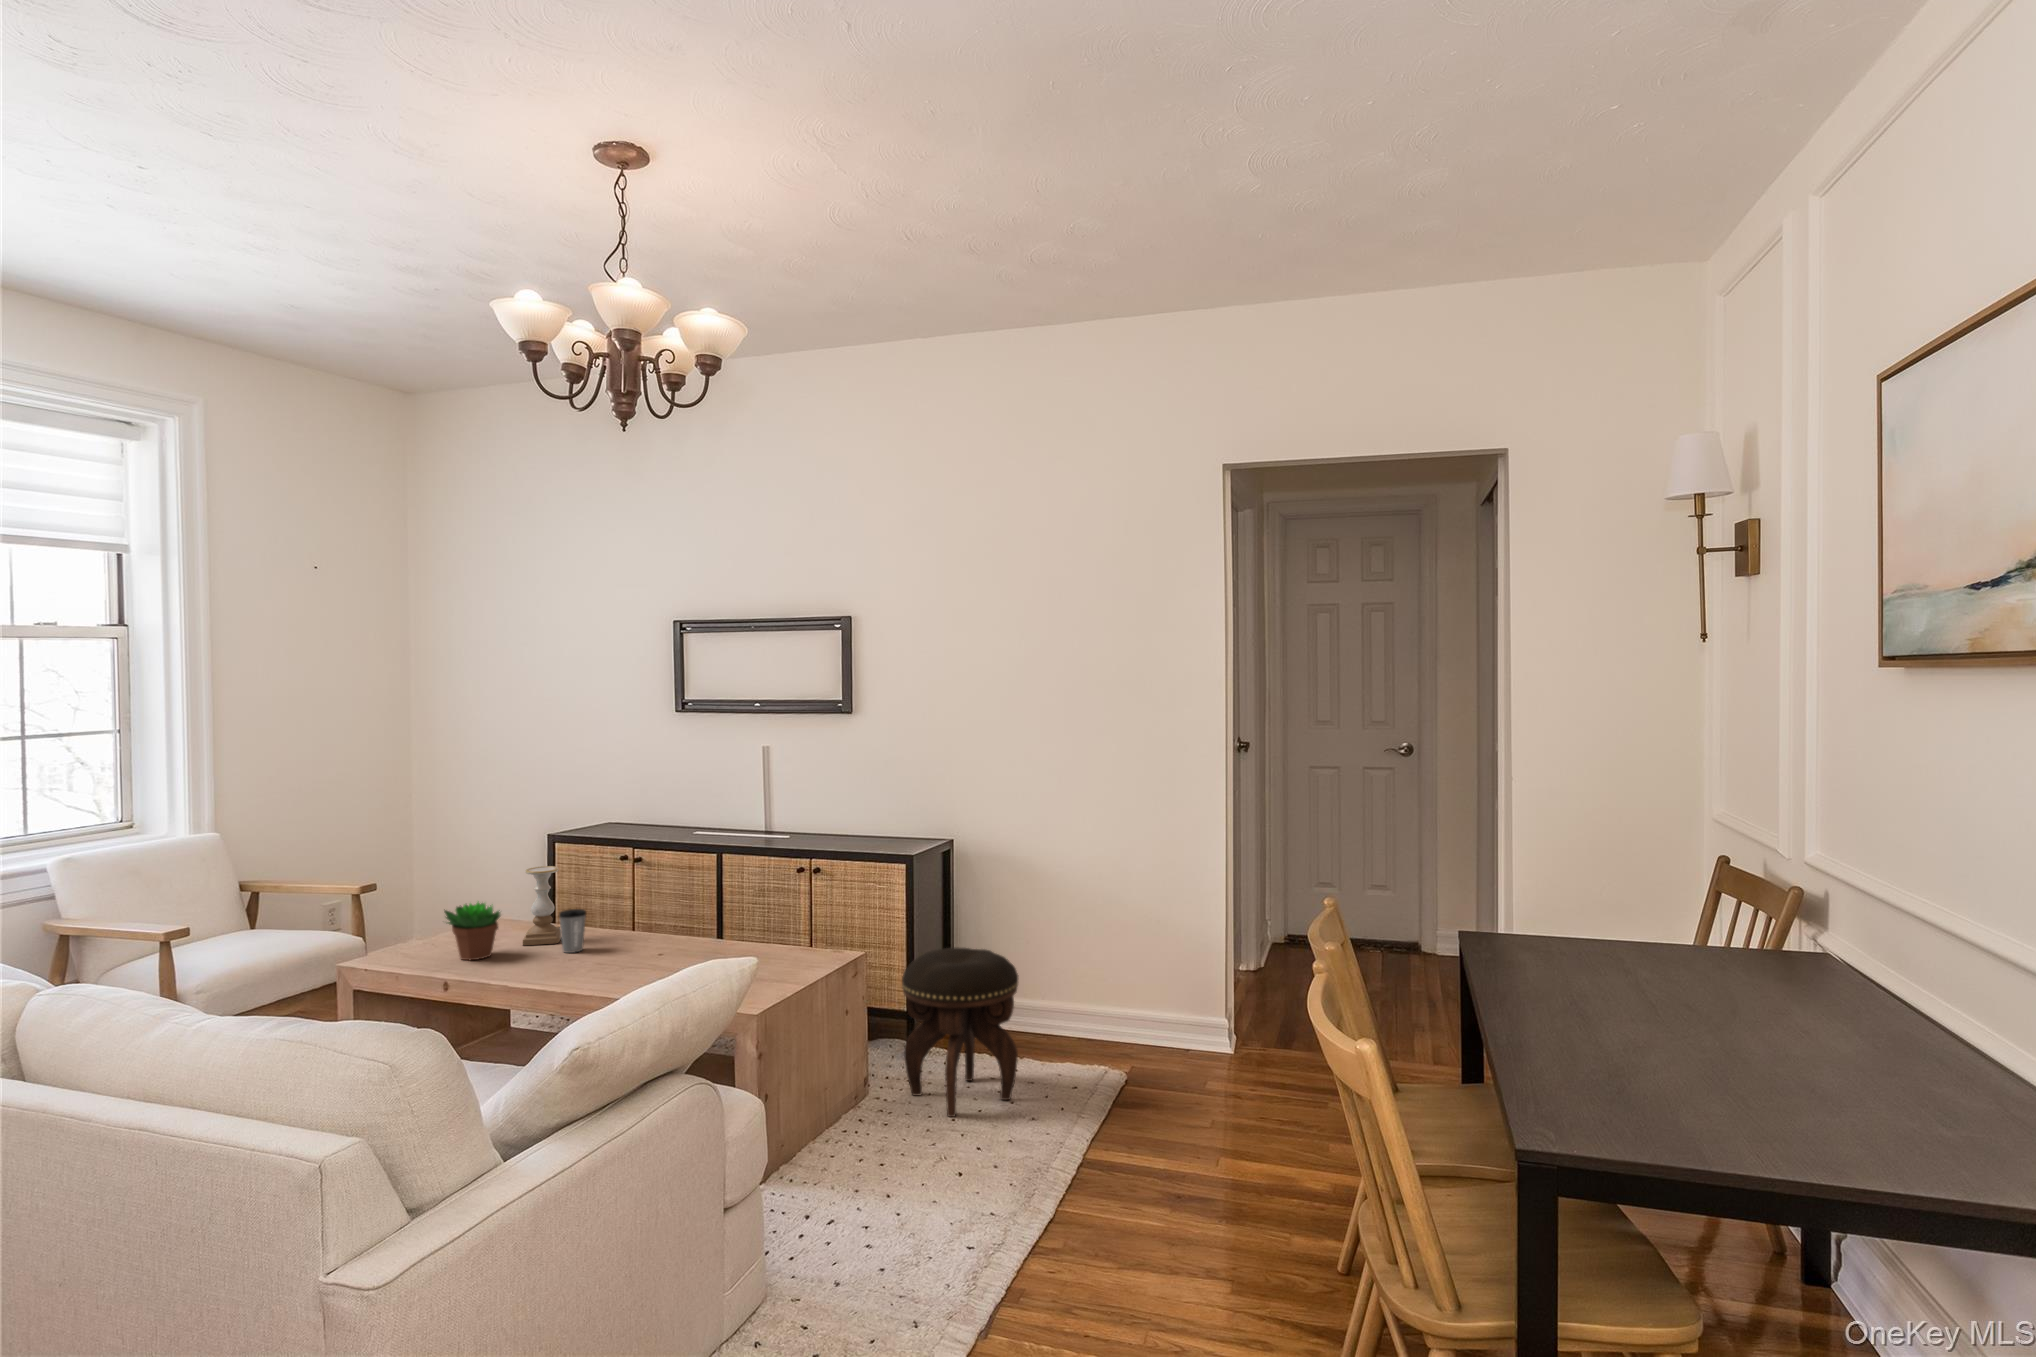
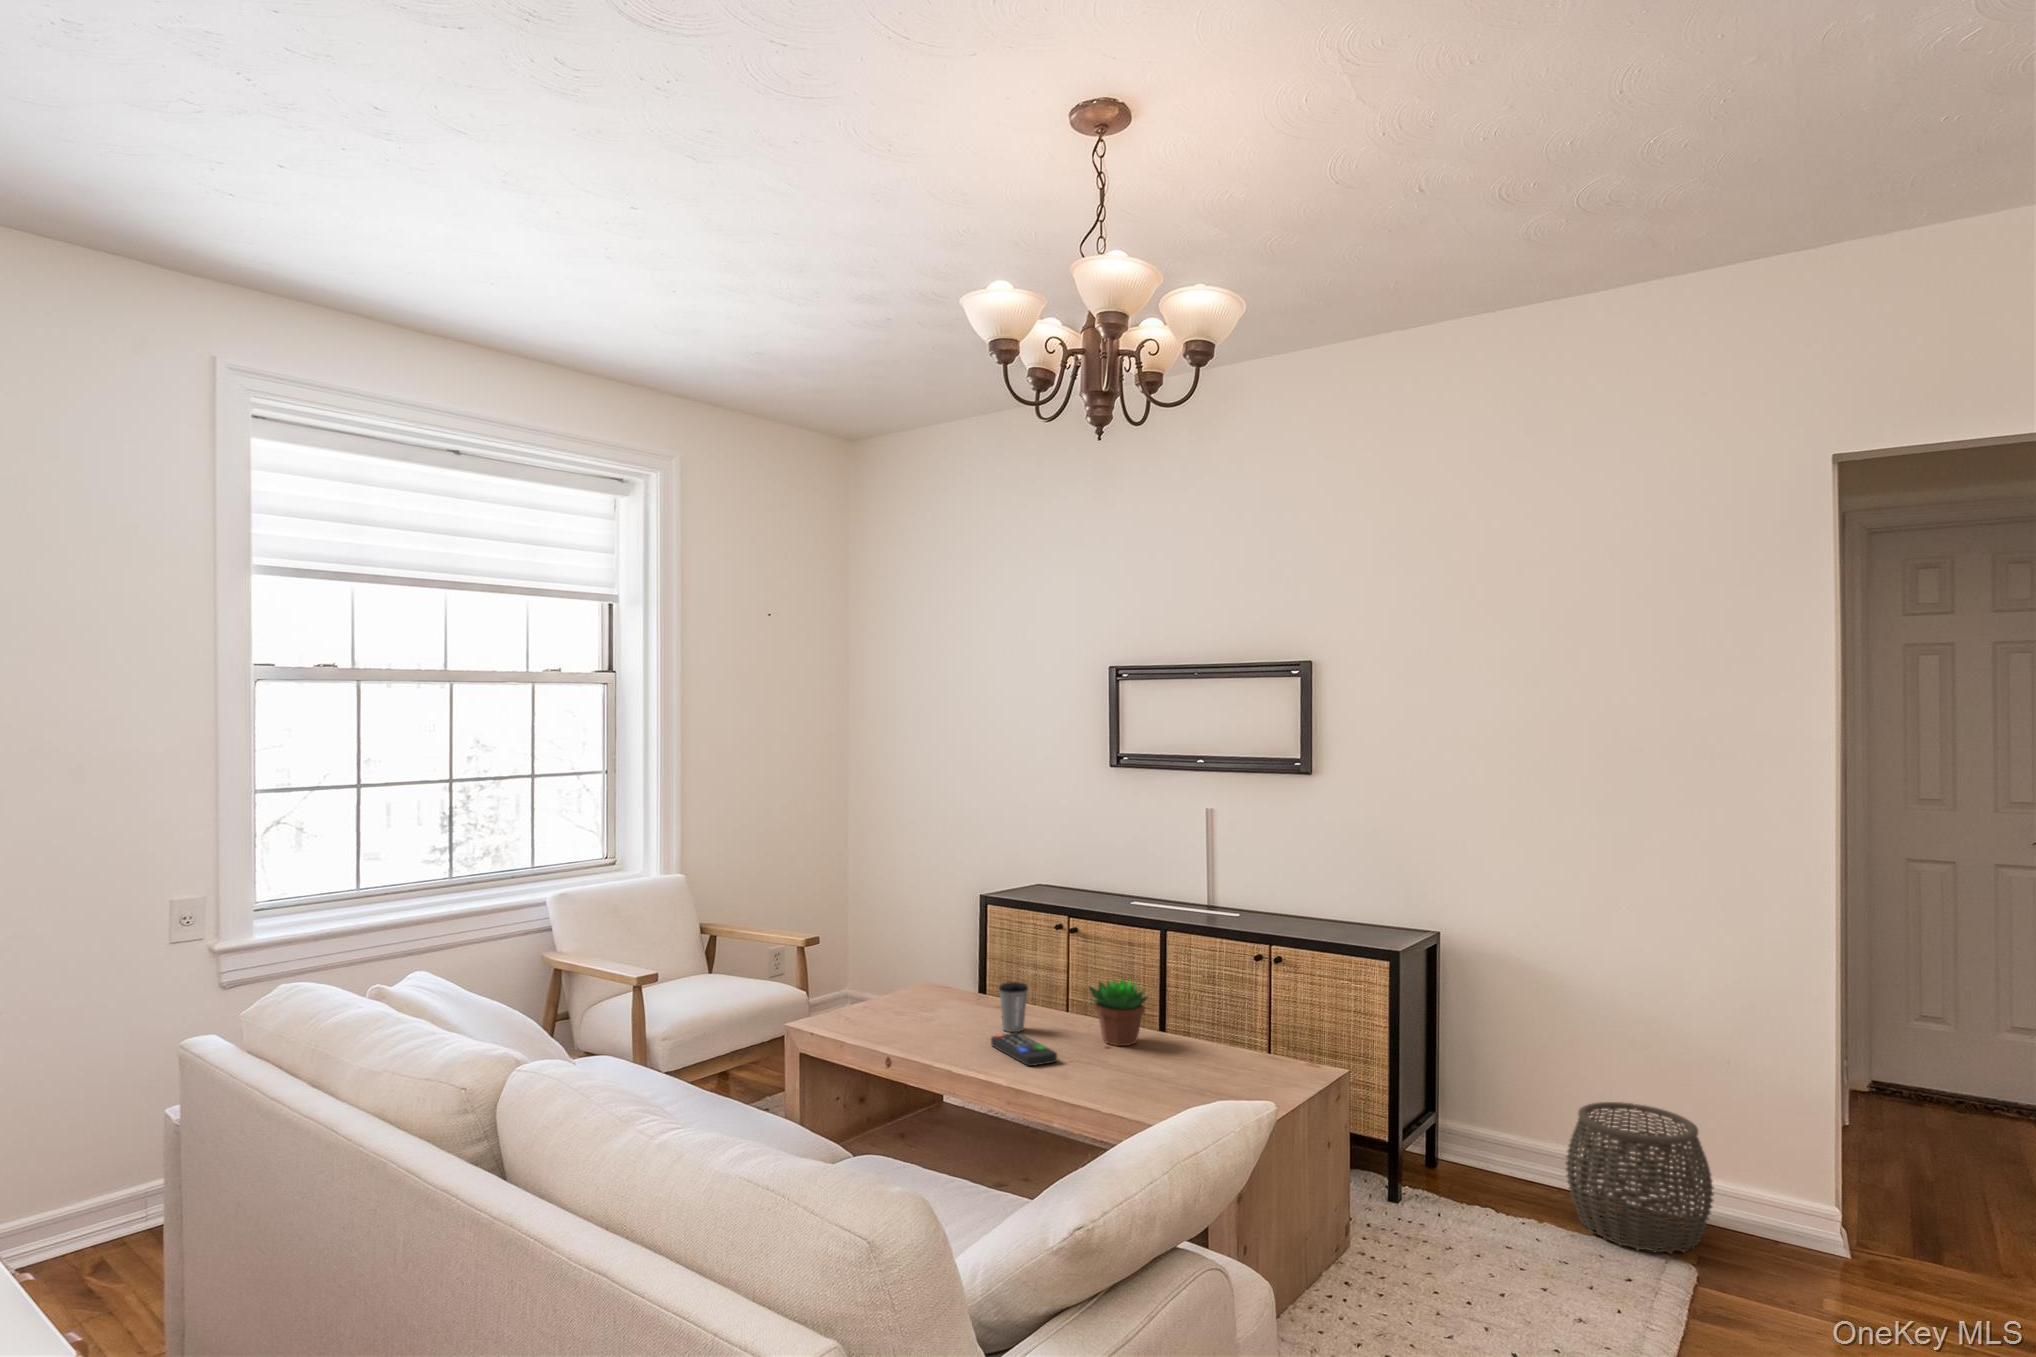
candle holder: present [523,866,561,945] -> none [960,931,1000,1019]
succulent plant: present [444,902,500,960] -> present [1089,979,1148,1046]
footstool: present [902,948,1018,1117] -> none [1402,1074,1563,1301]
remote control: none [549,952,609,978] -> present [991,1033,1057,1066]
woven basket: none [1033,959,1132,1066] -> present [1566,1102,1714,1253]

